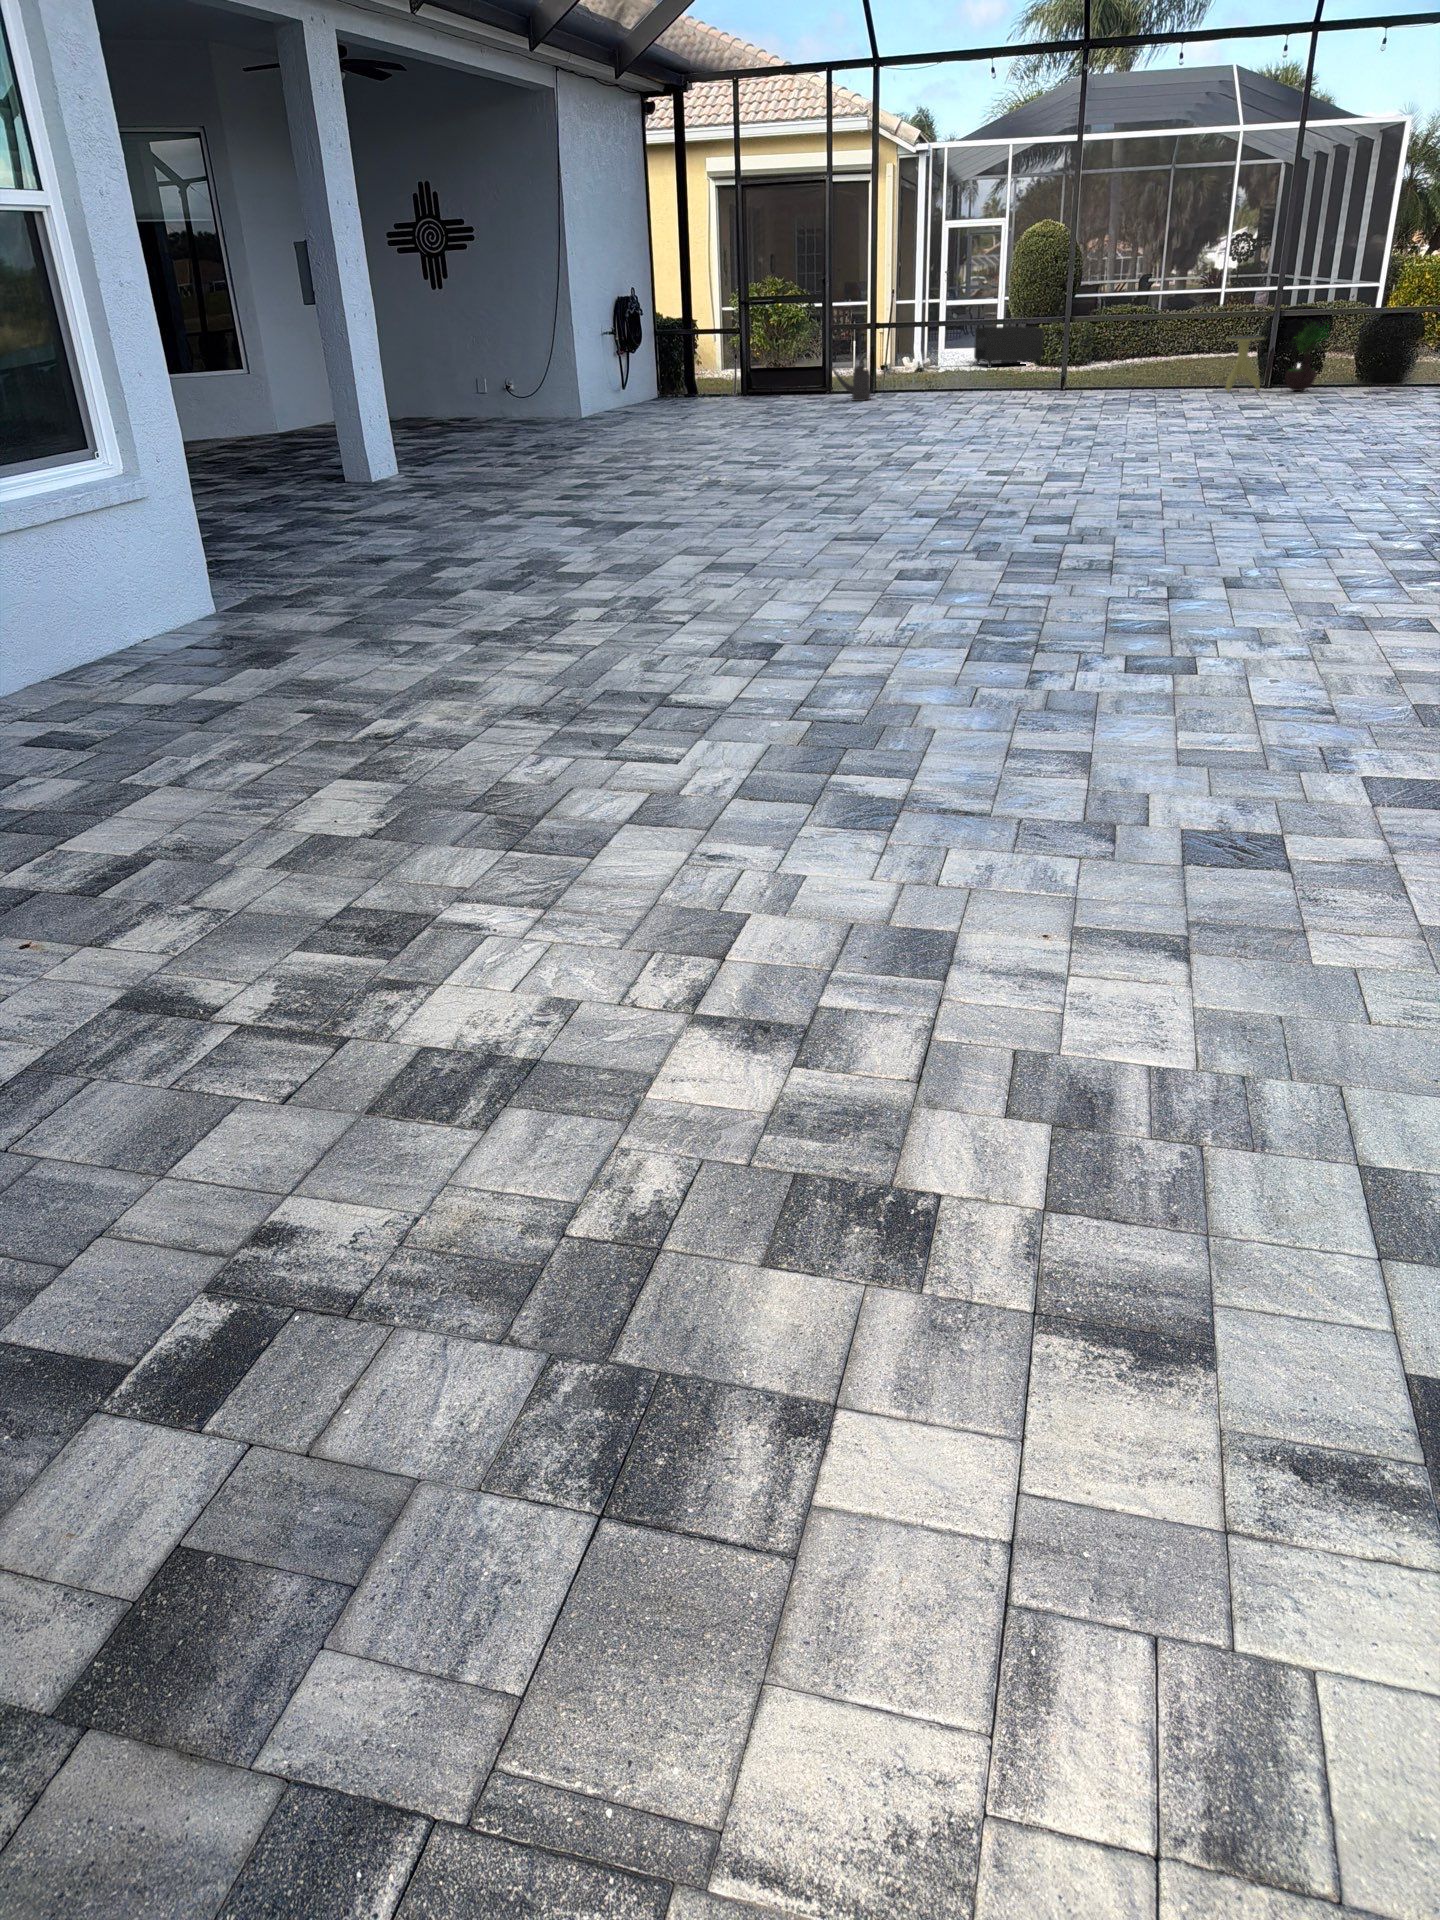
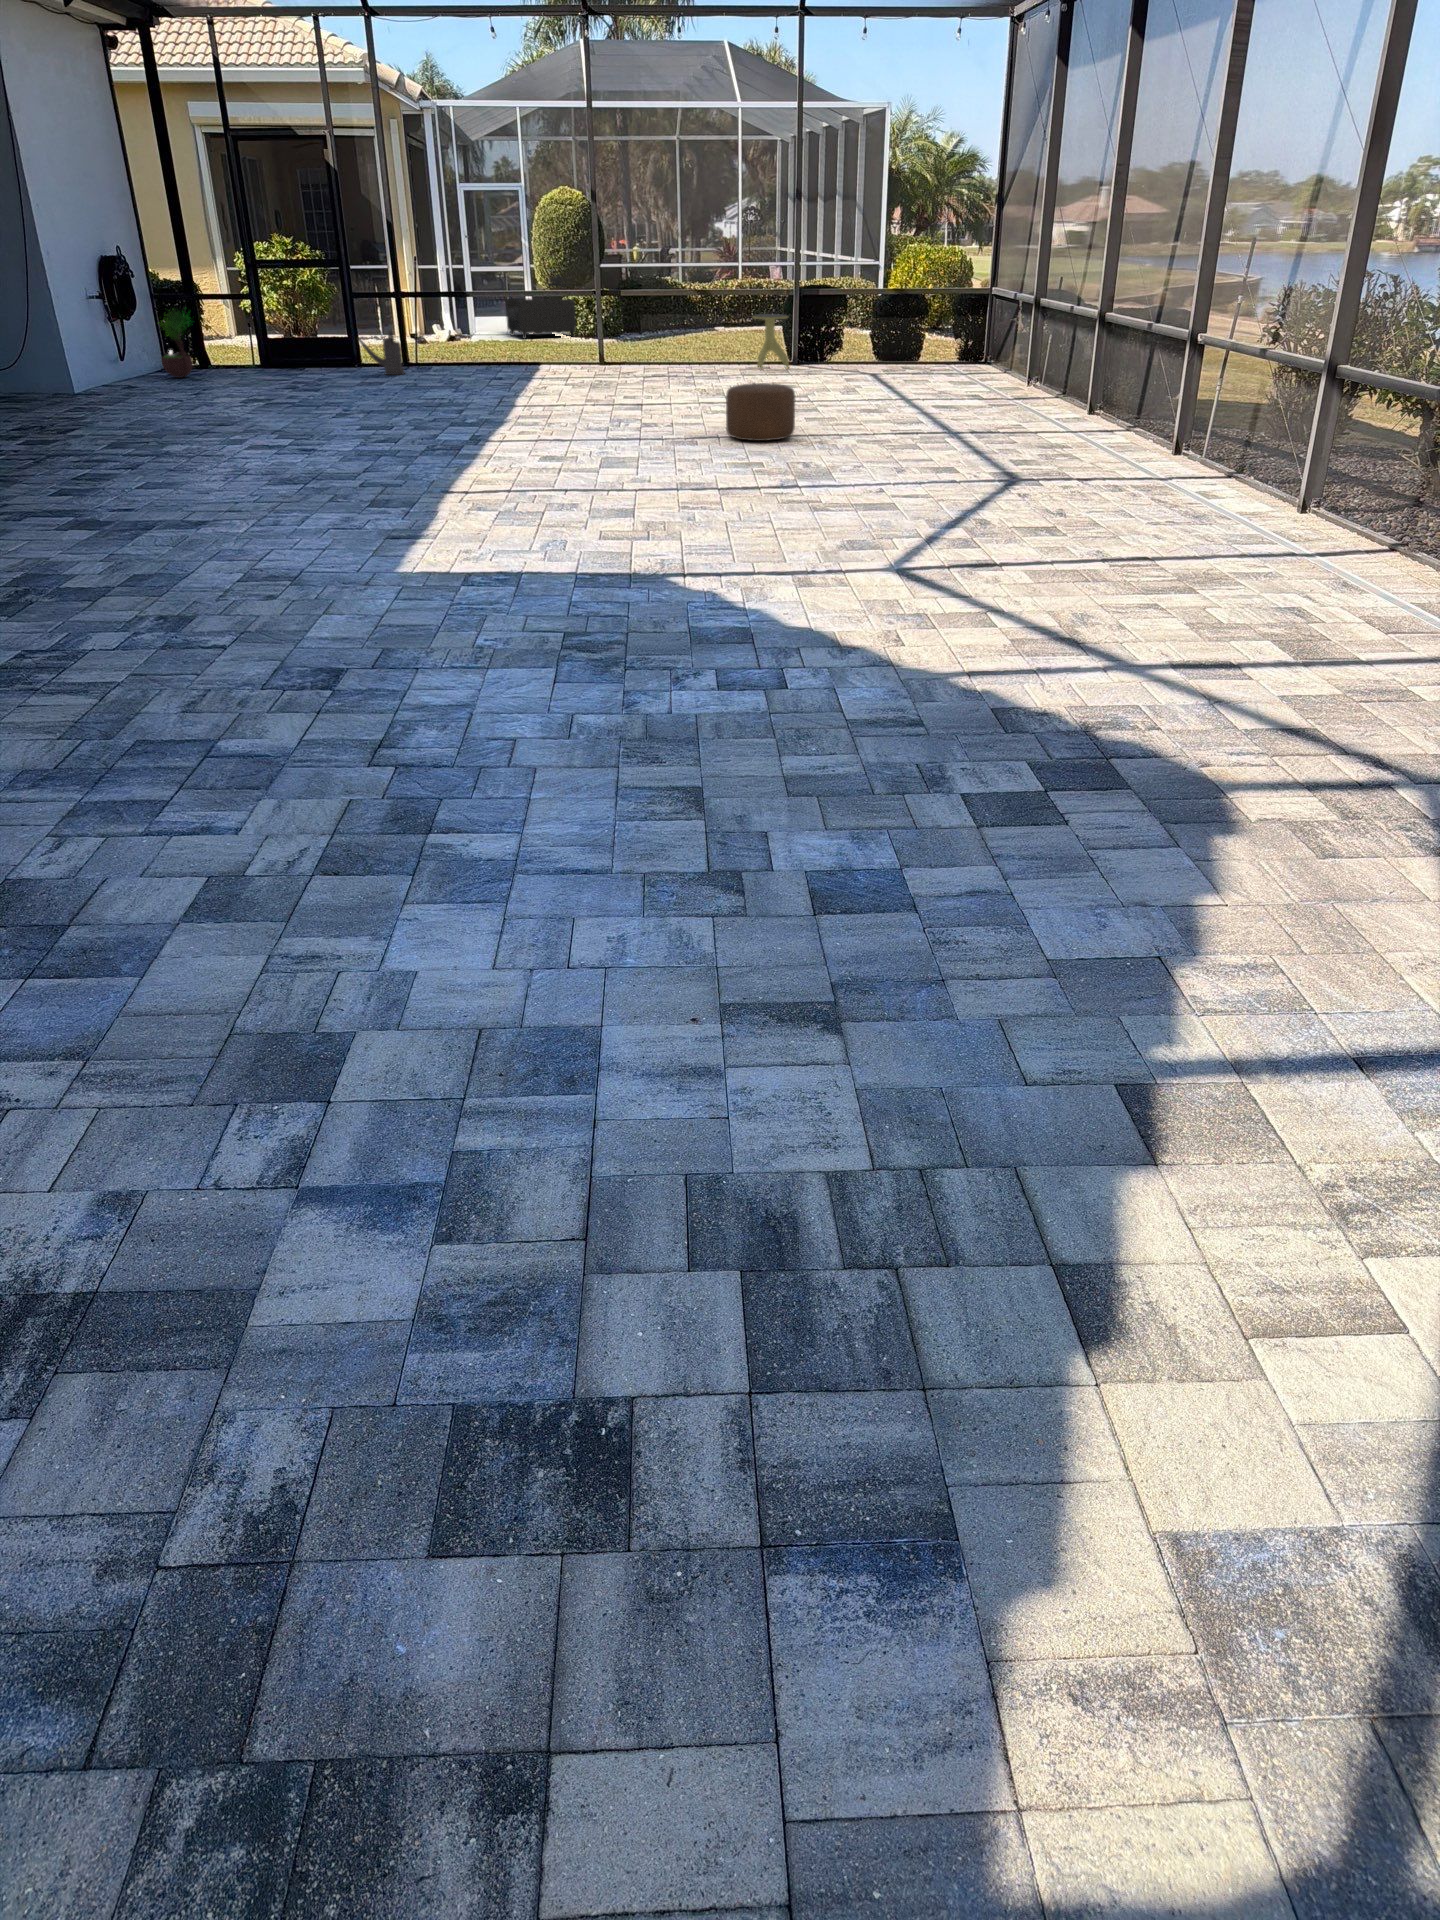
potted tree: present [1285,322,1328,391] -> present [162,309,193,378]
ottoman: none [1179,401,1257,458] -> present [726,383,795,441]

